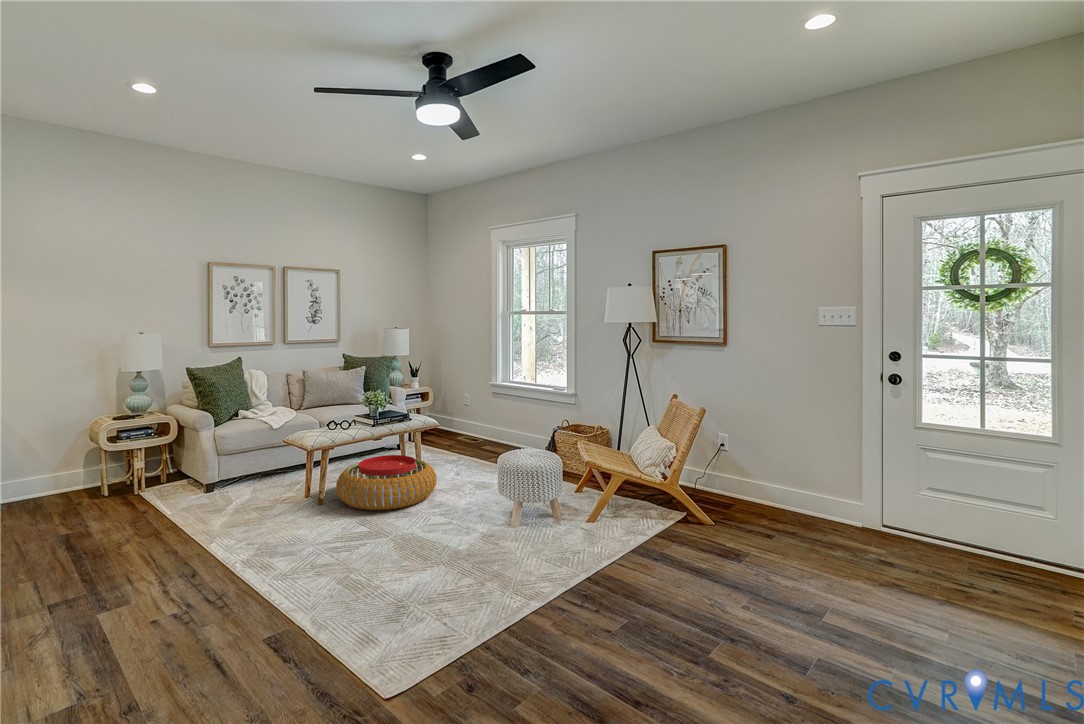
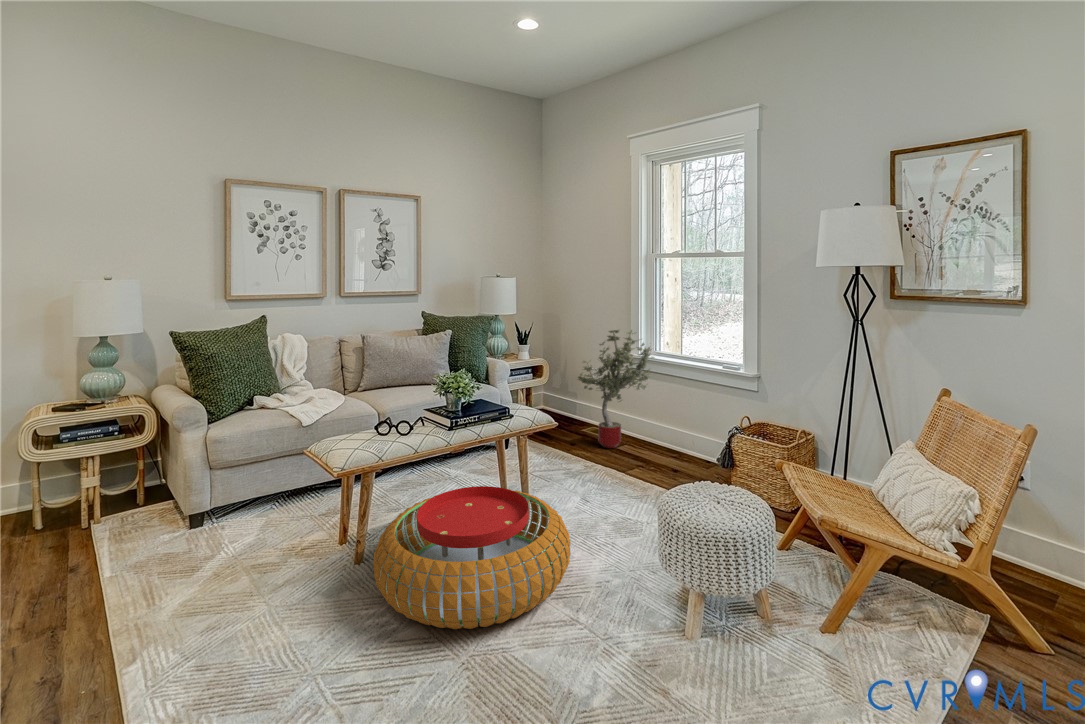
potted tree: none [453,367,502,446] -> present [578,330,654,448]

